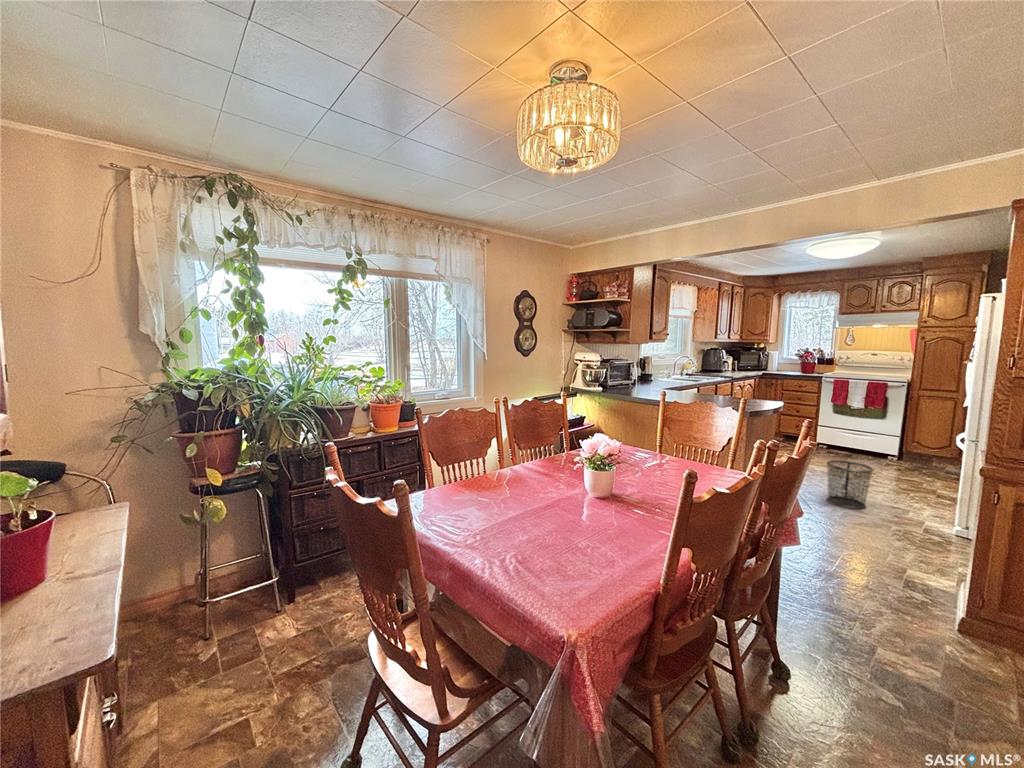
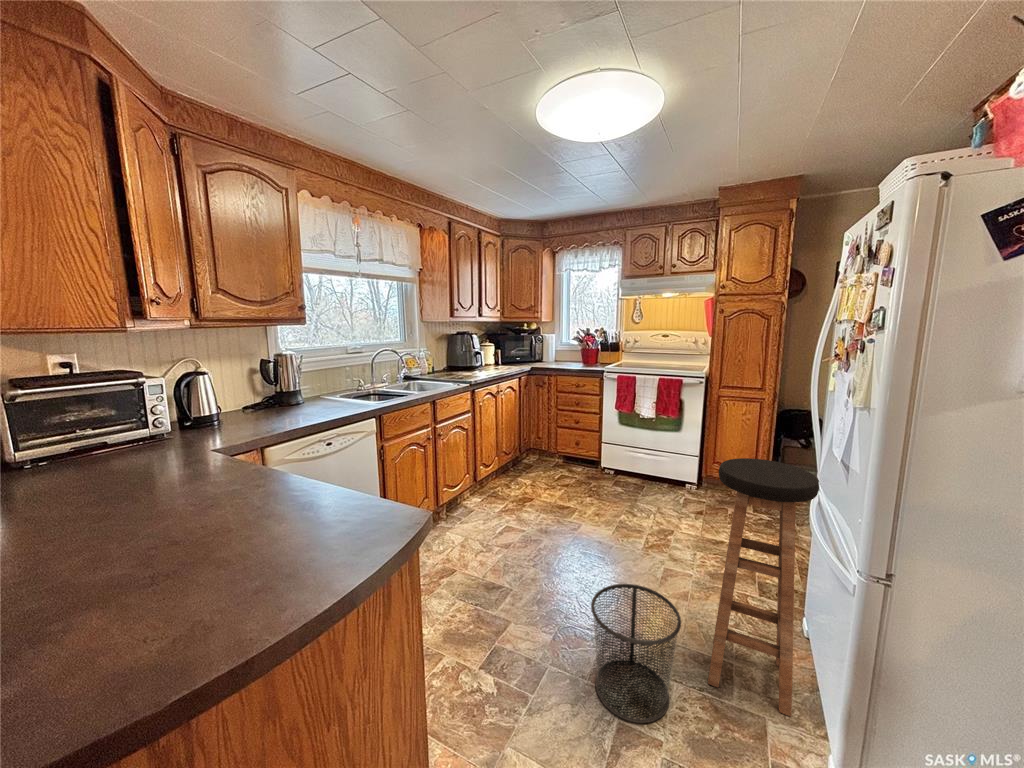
bar stool: none [888,408,951,518] -> present [708,458,819,716]

